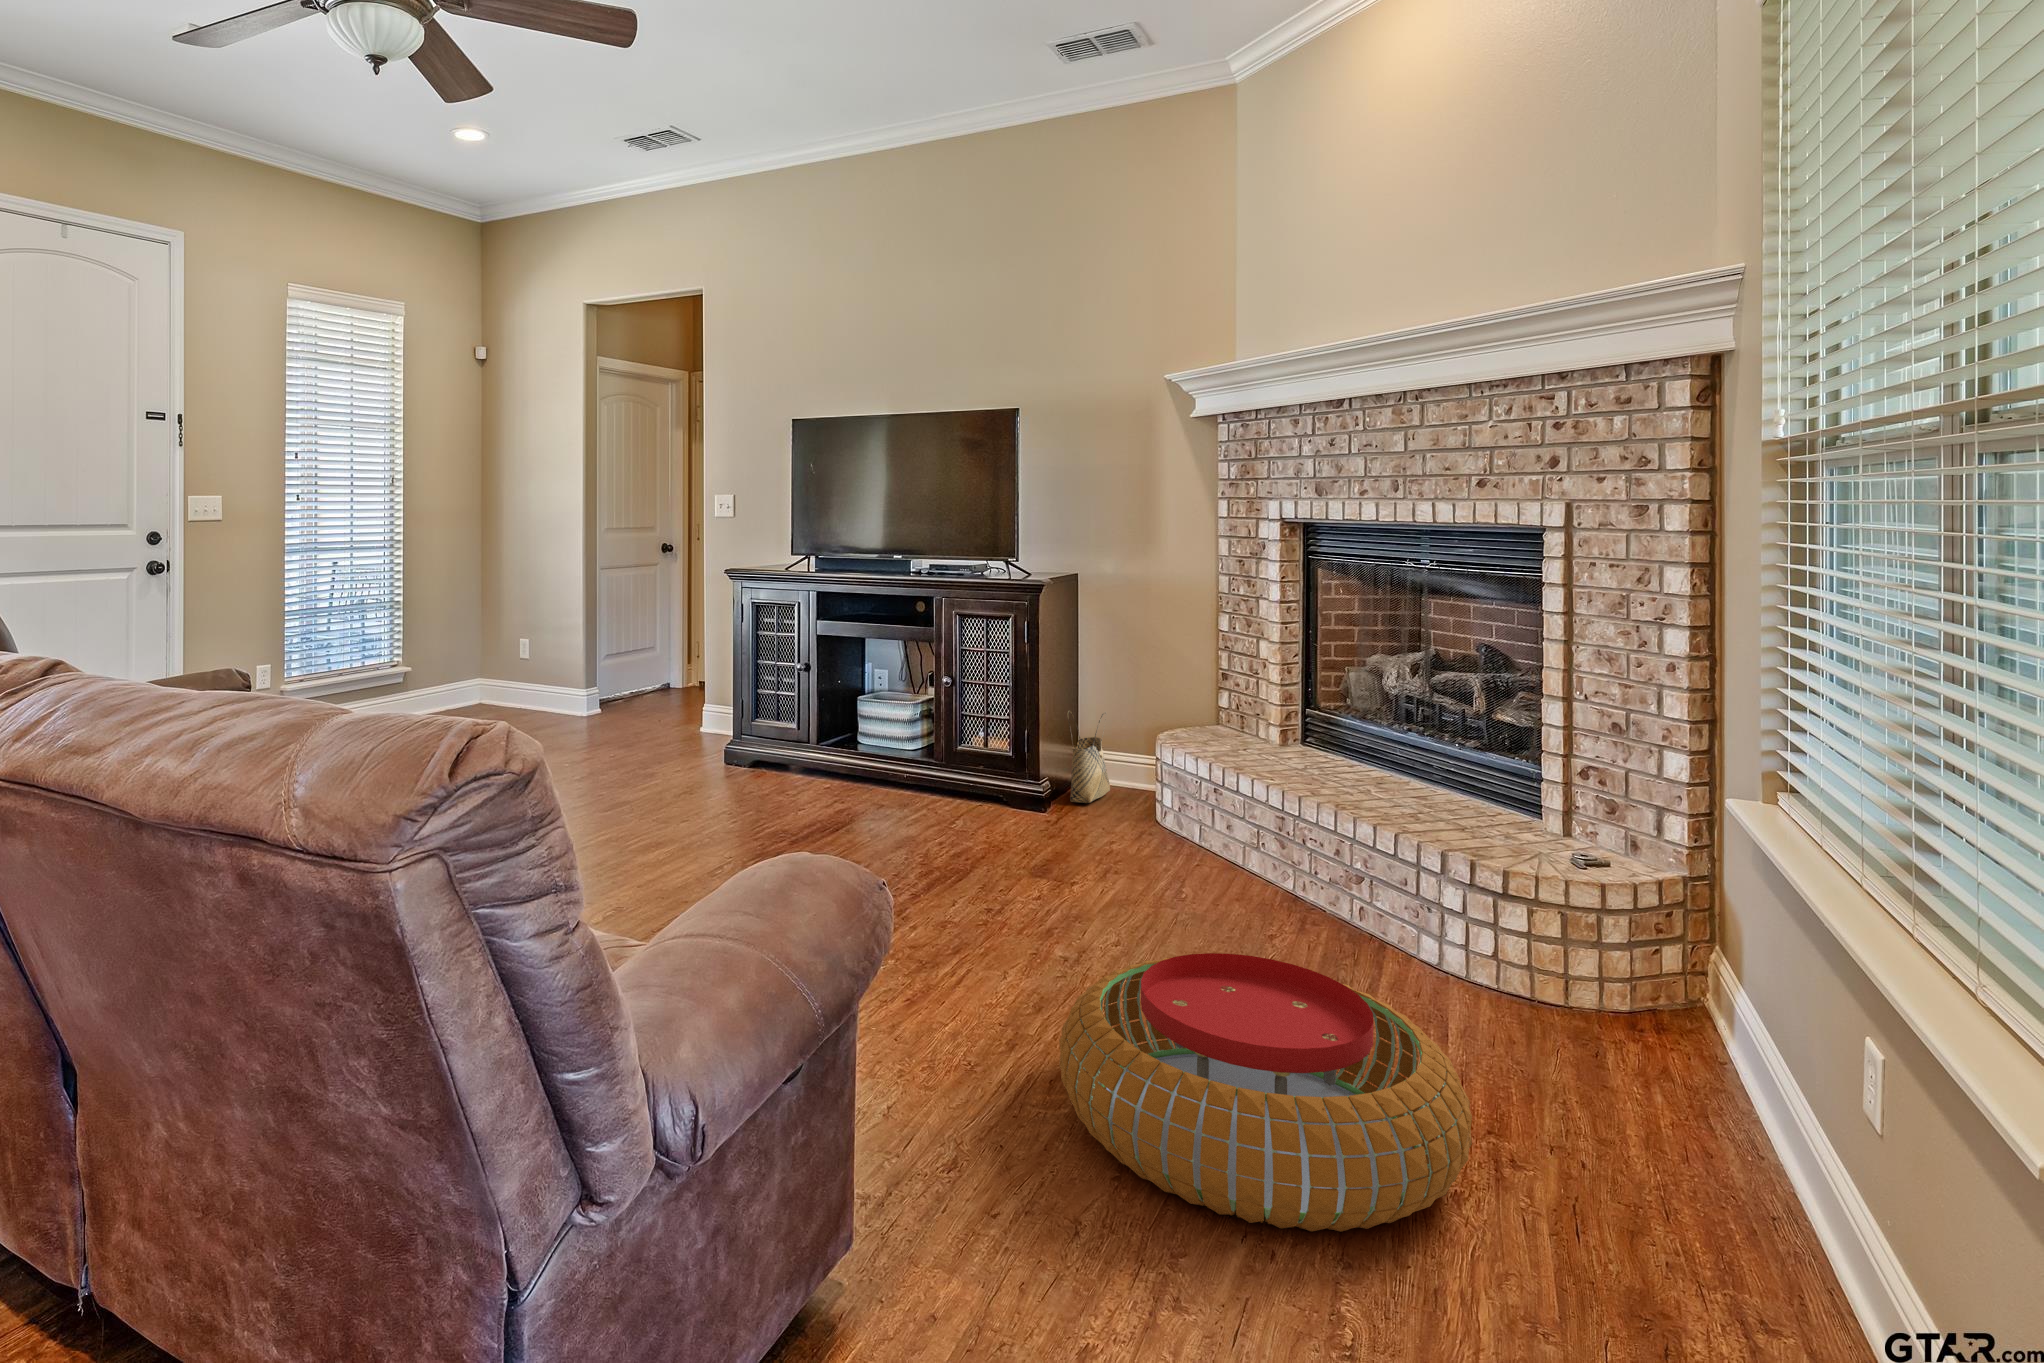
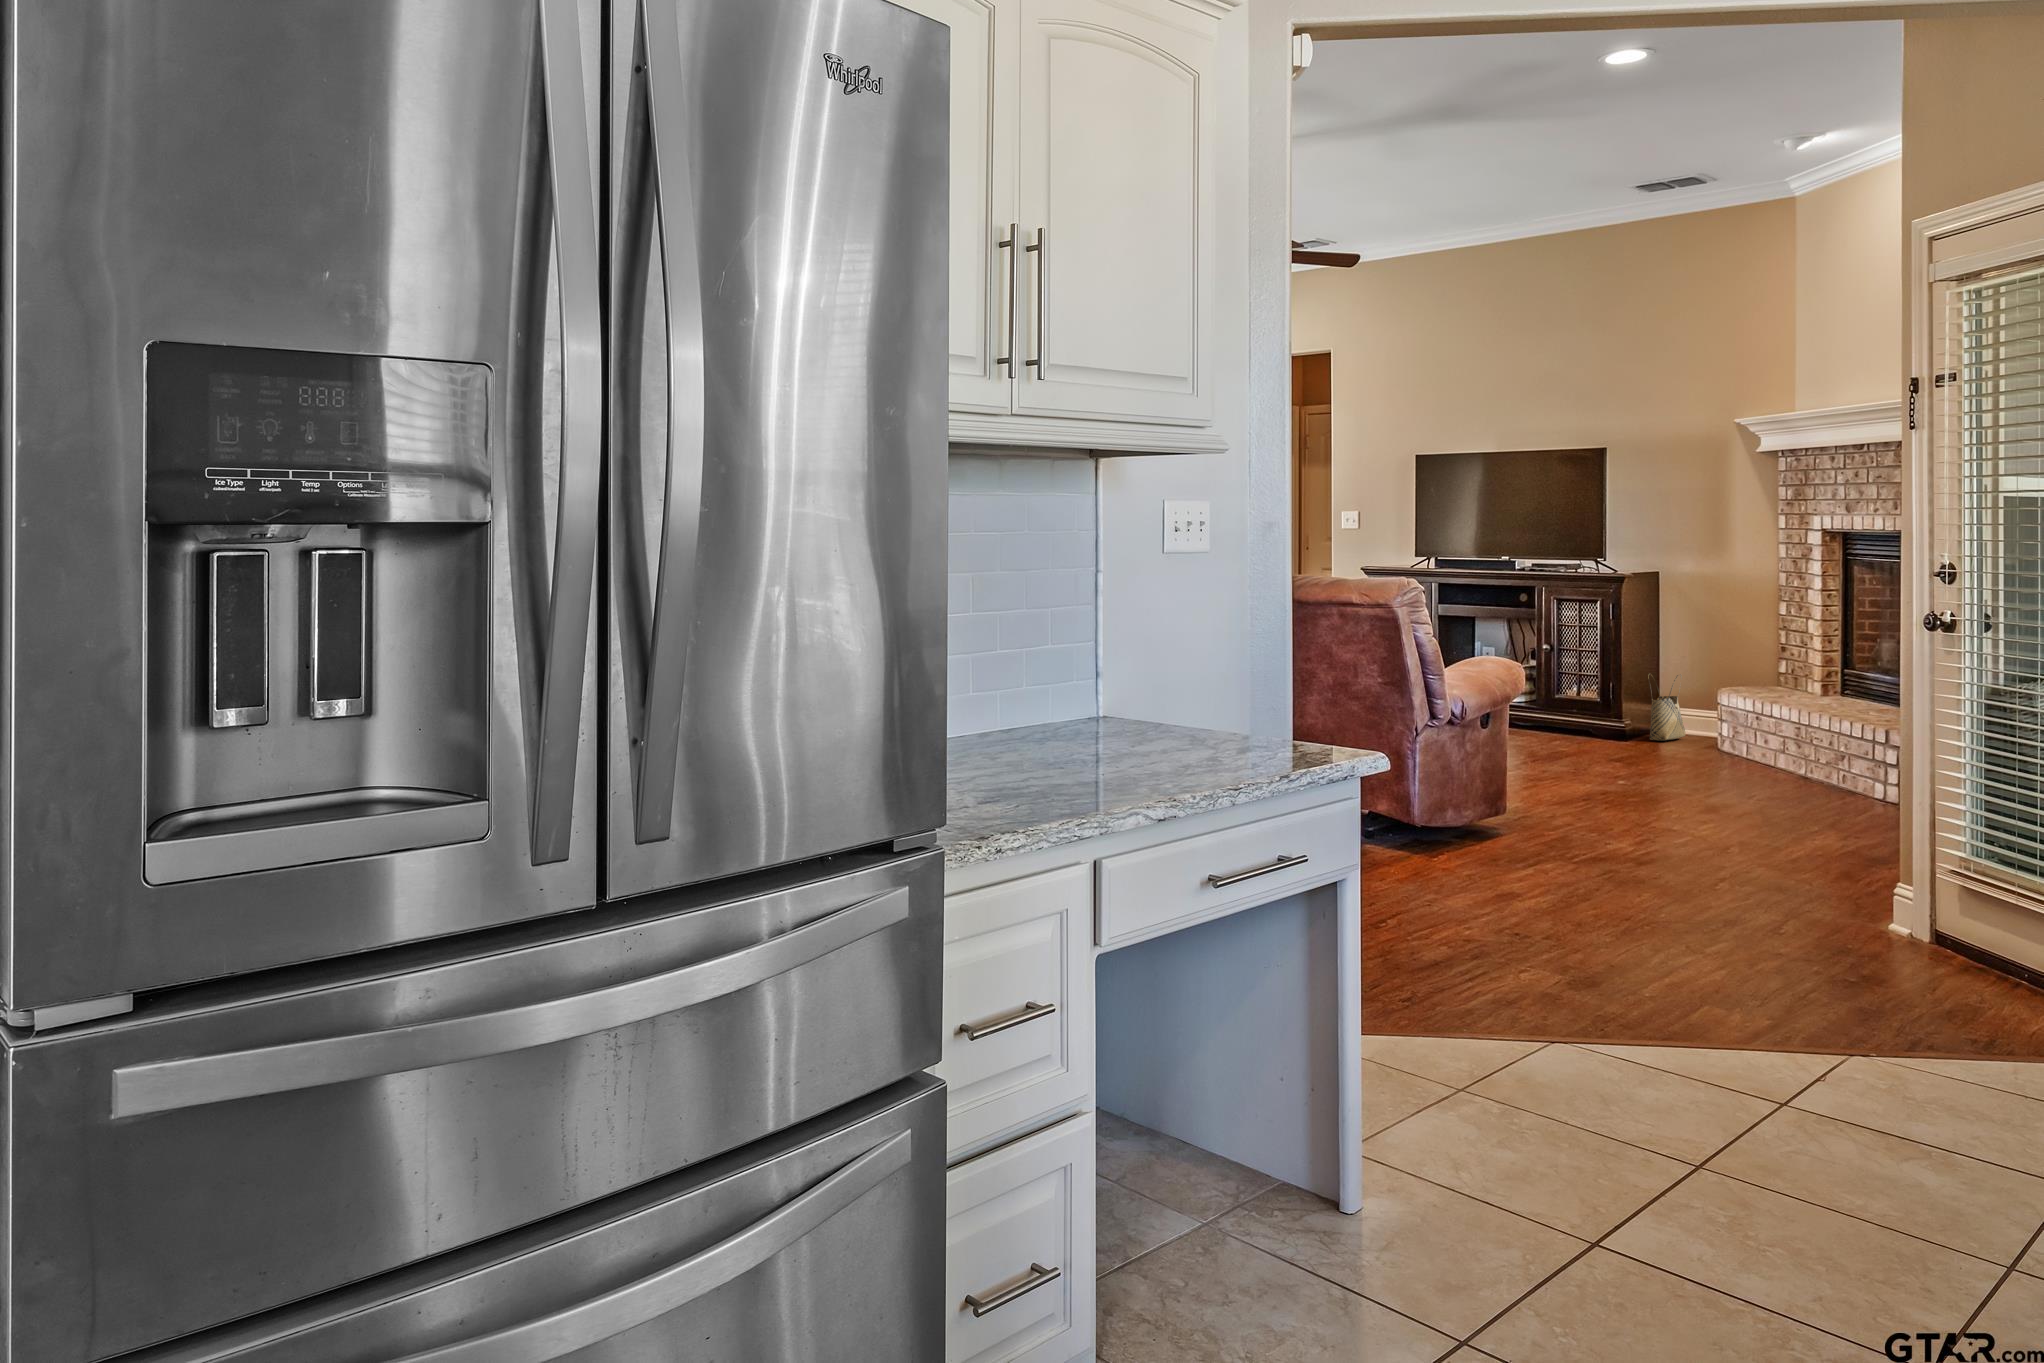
pouf: present [1059,953,1472,1232] -> none [1612,751,1832,843]

